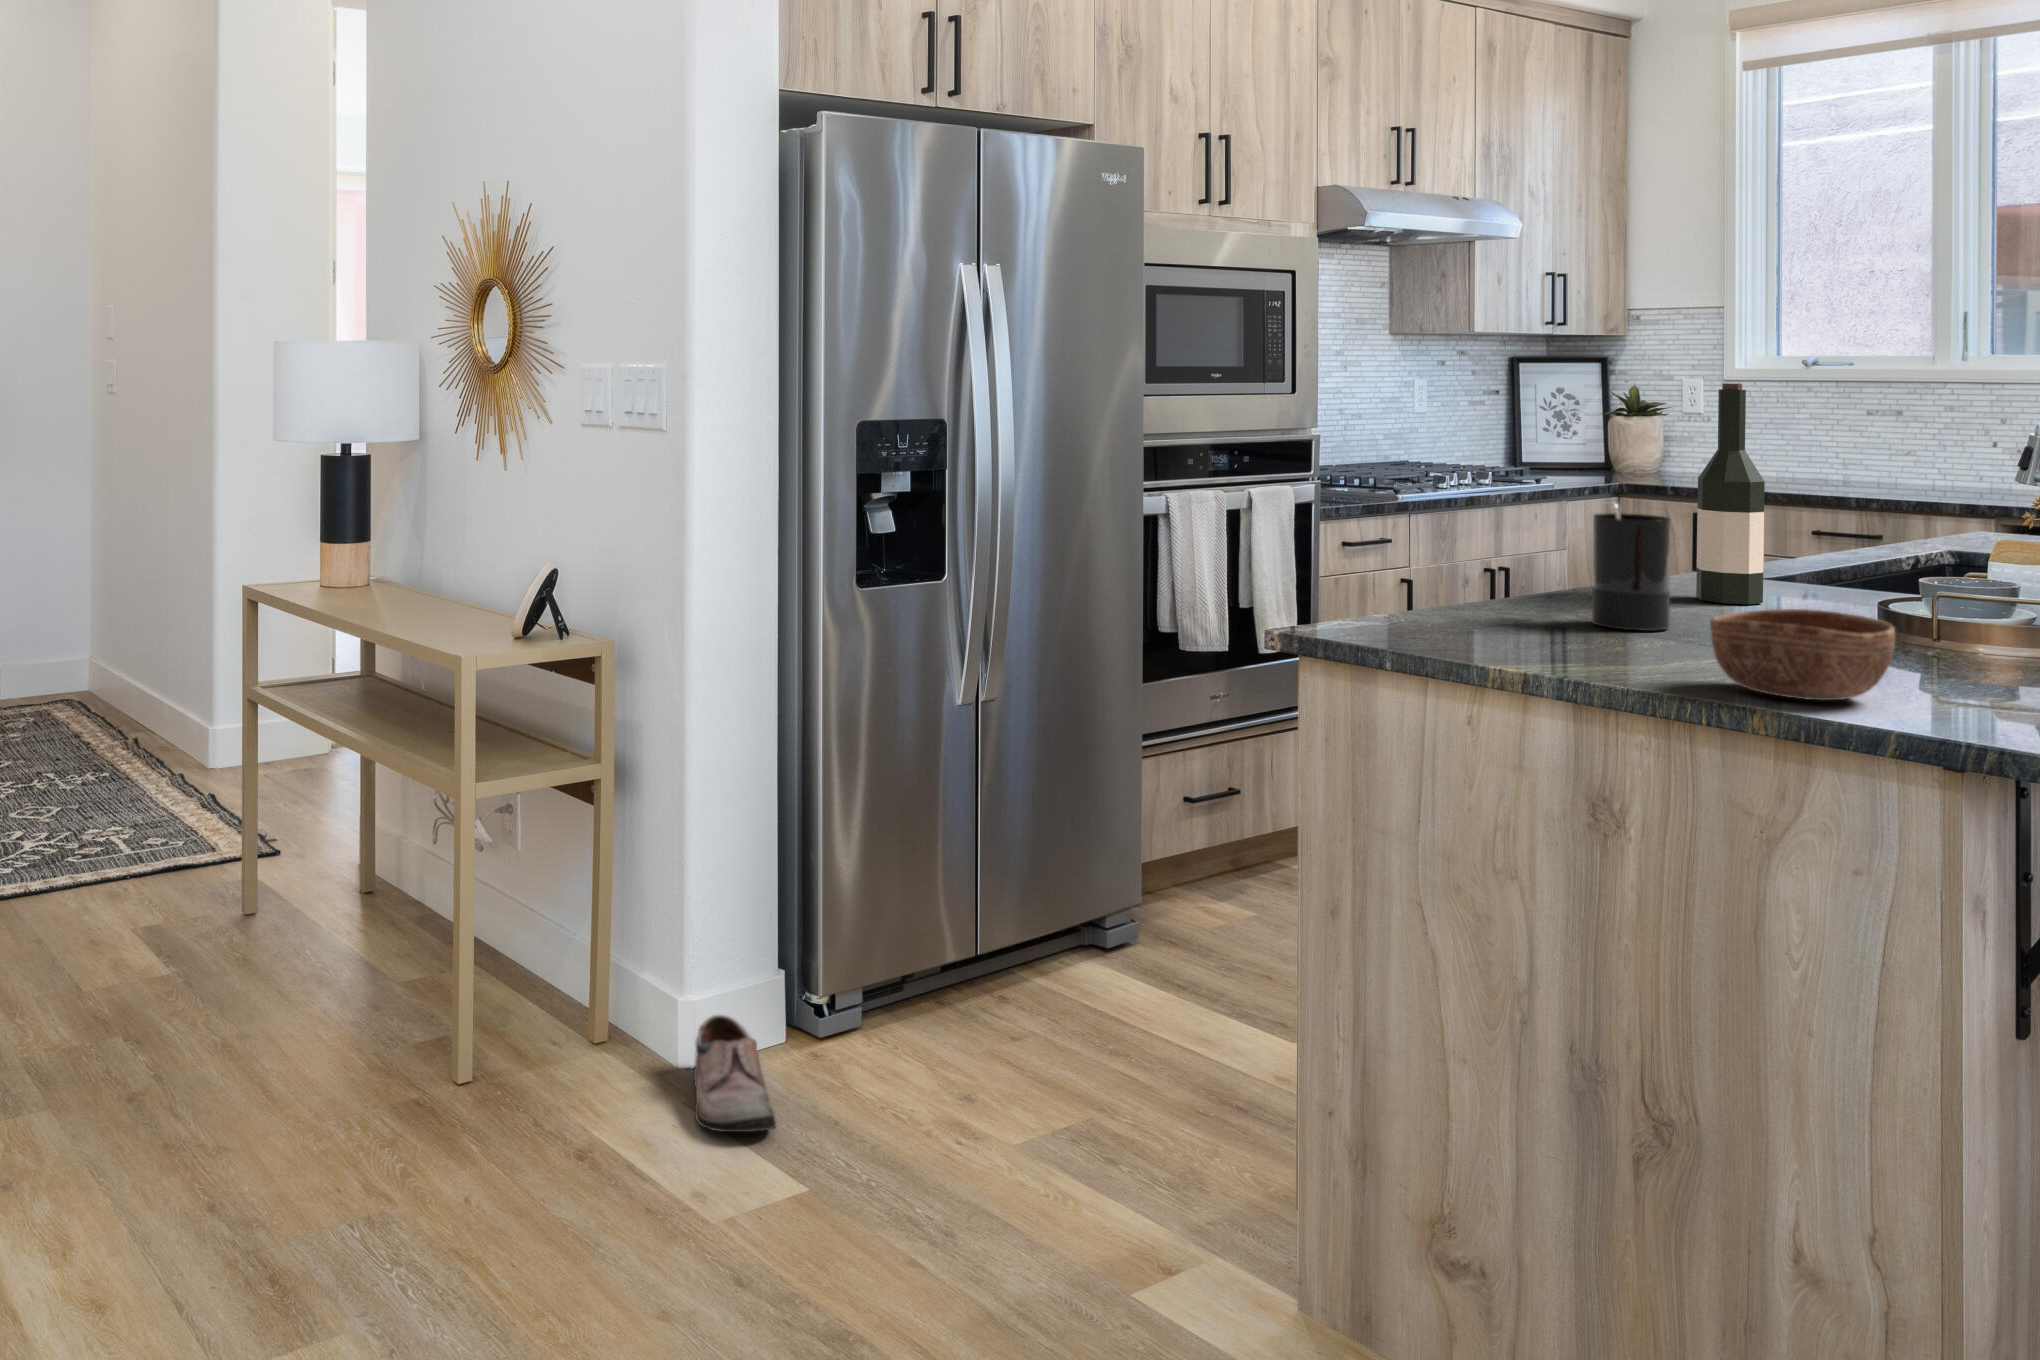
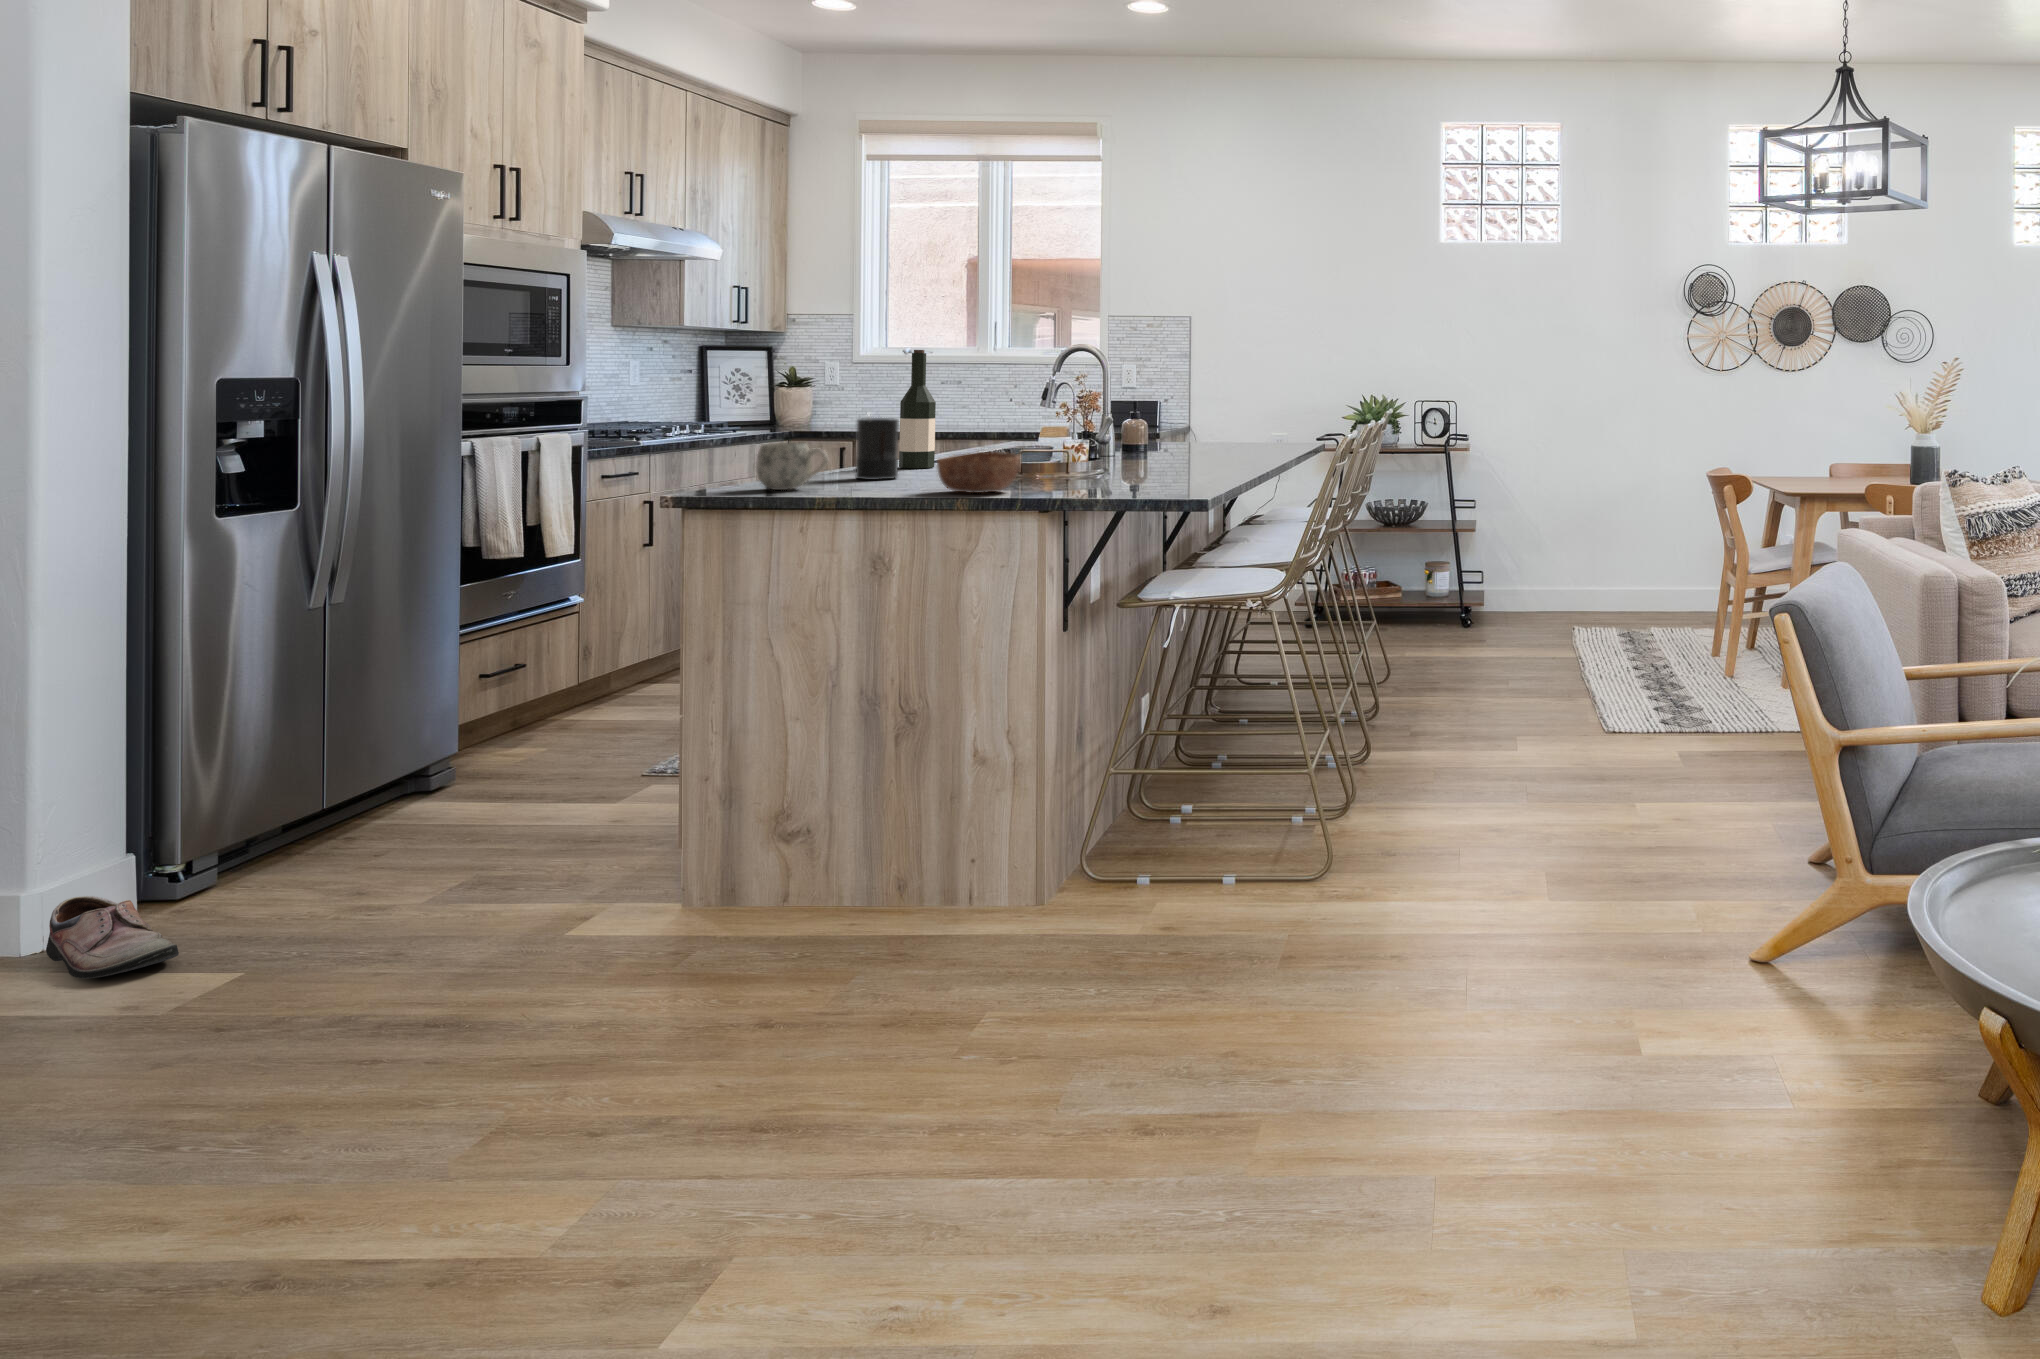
mug: none [1400,555,1519,642] -> present [756,443,828,490]

